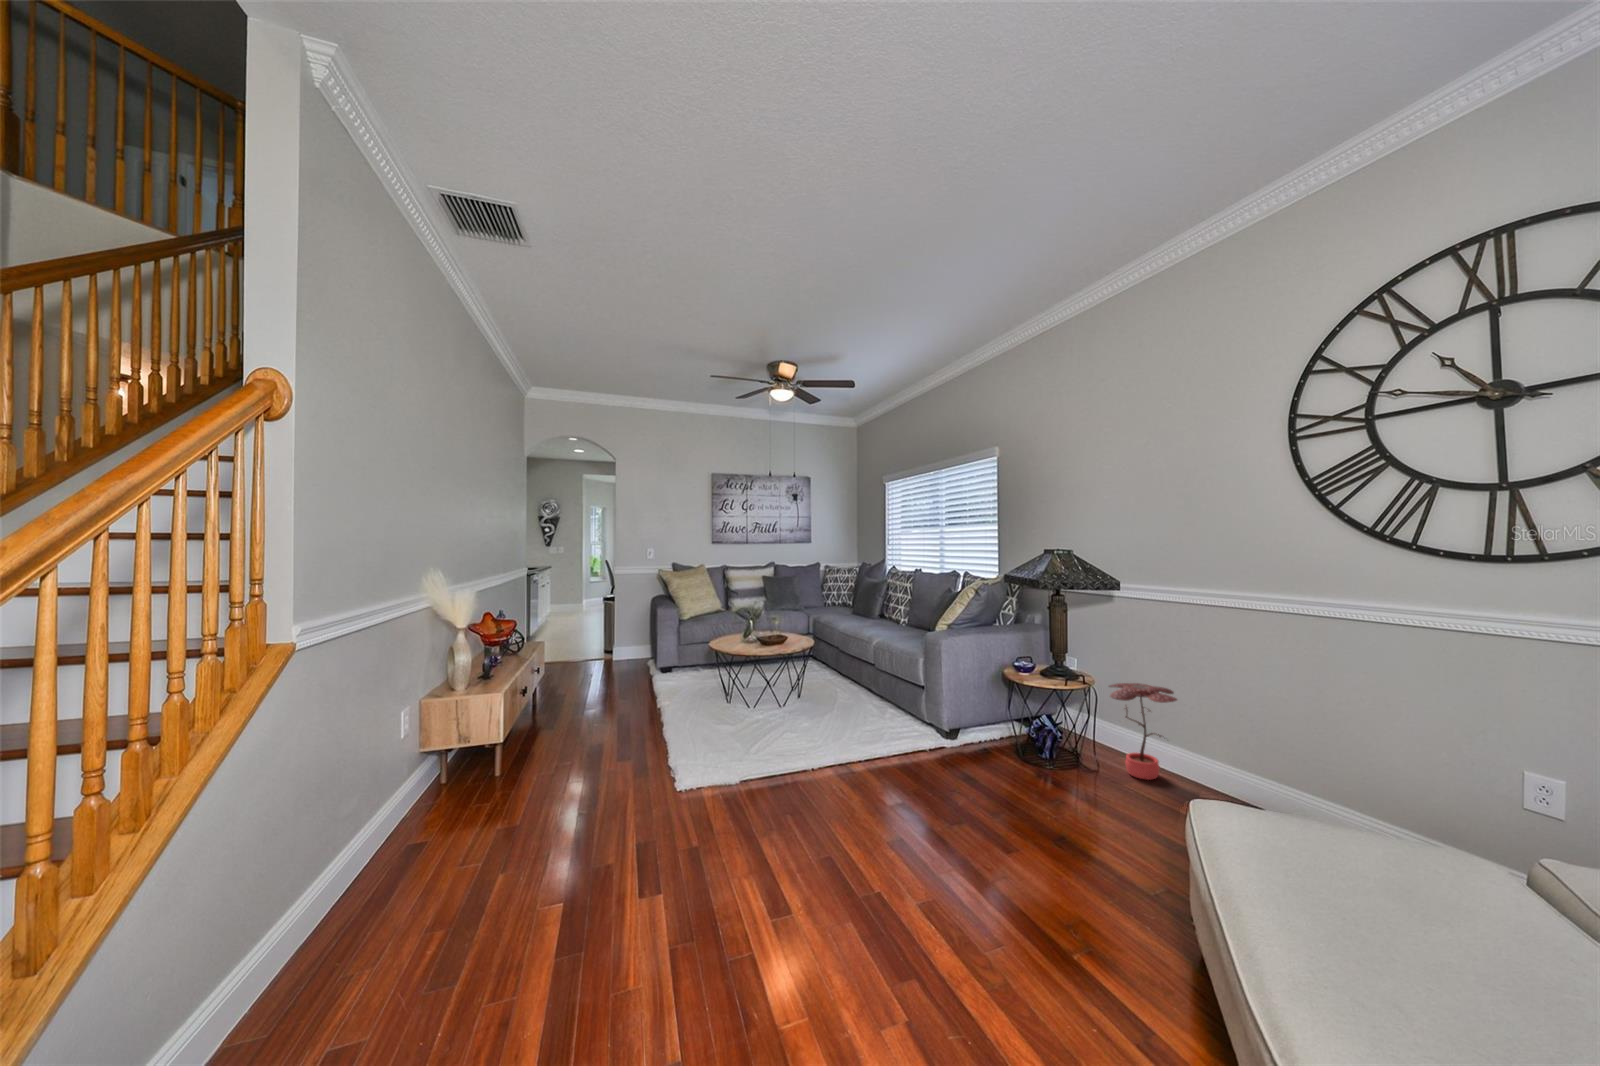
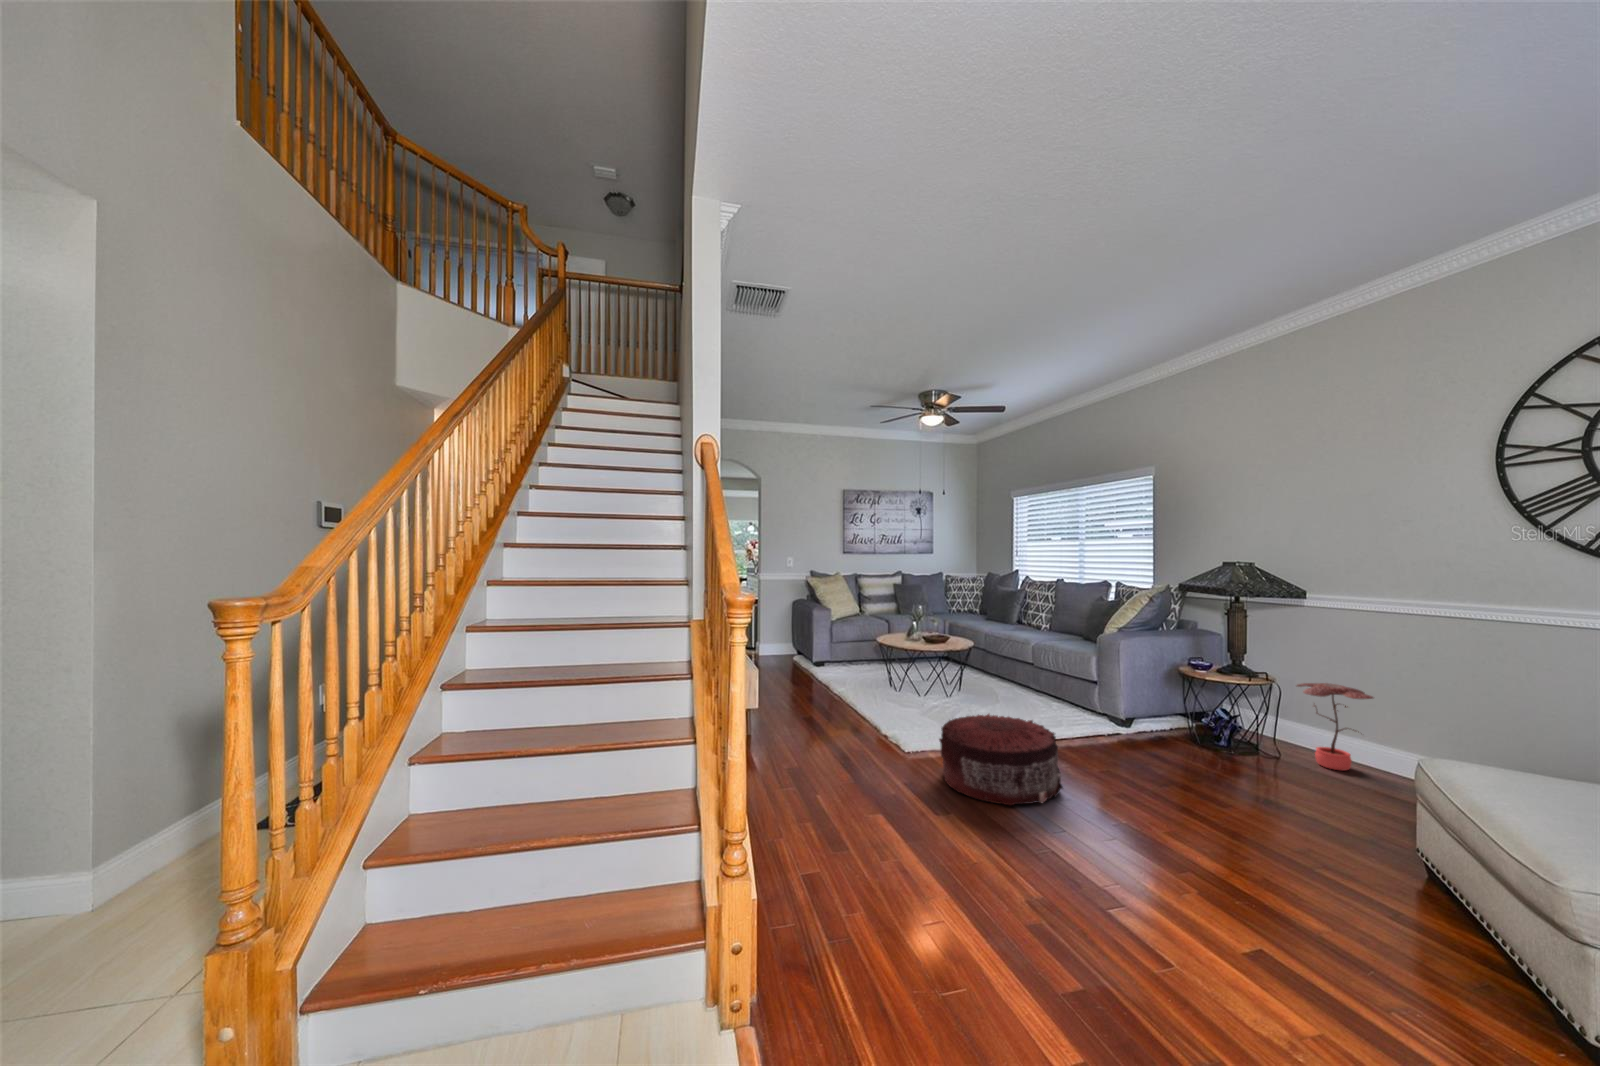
pouf: none [688,740,822,861] -> present [939,714,1063,805]

